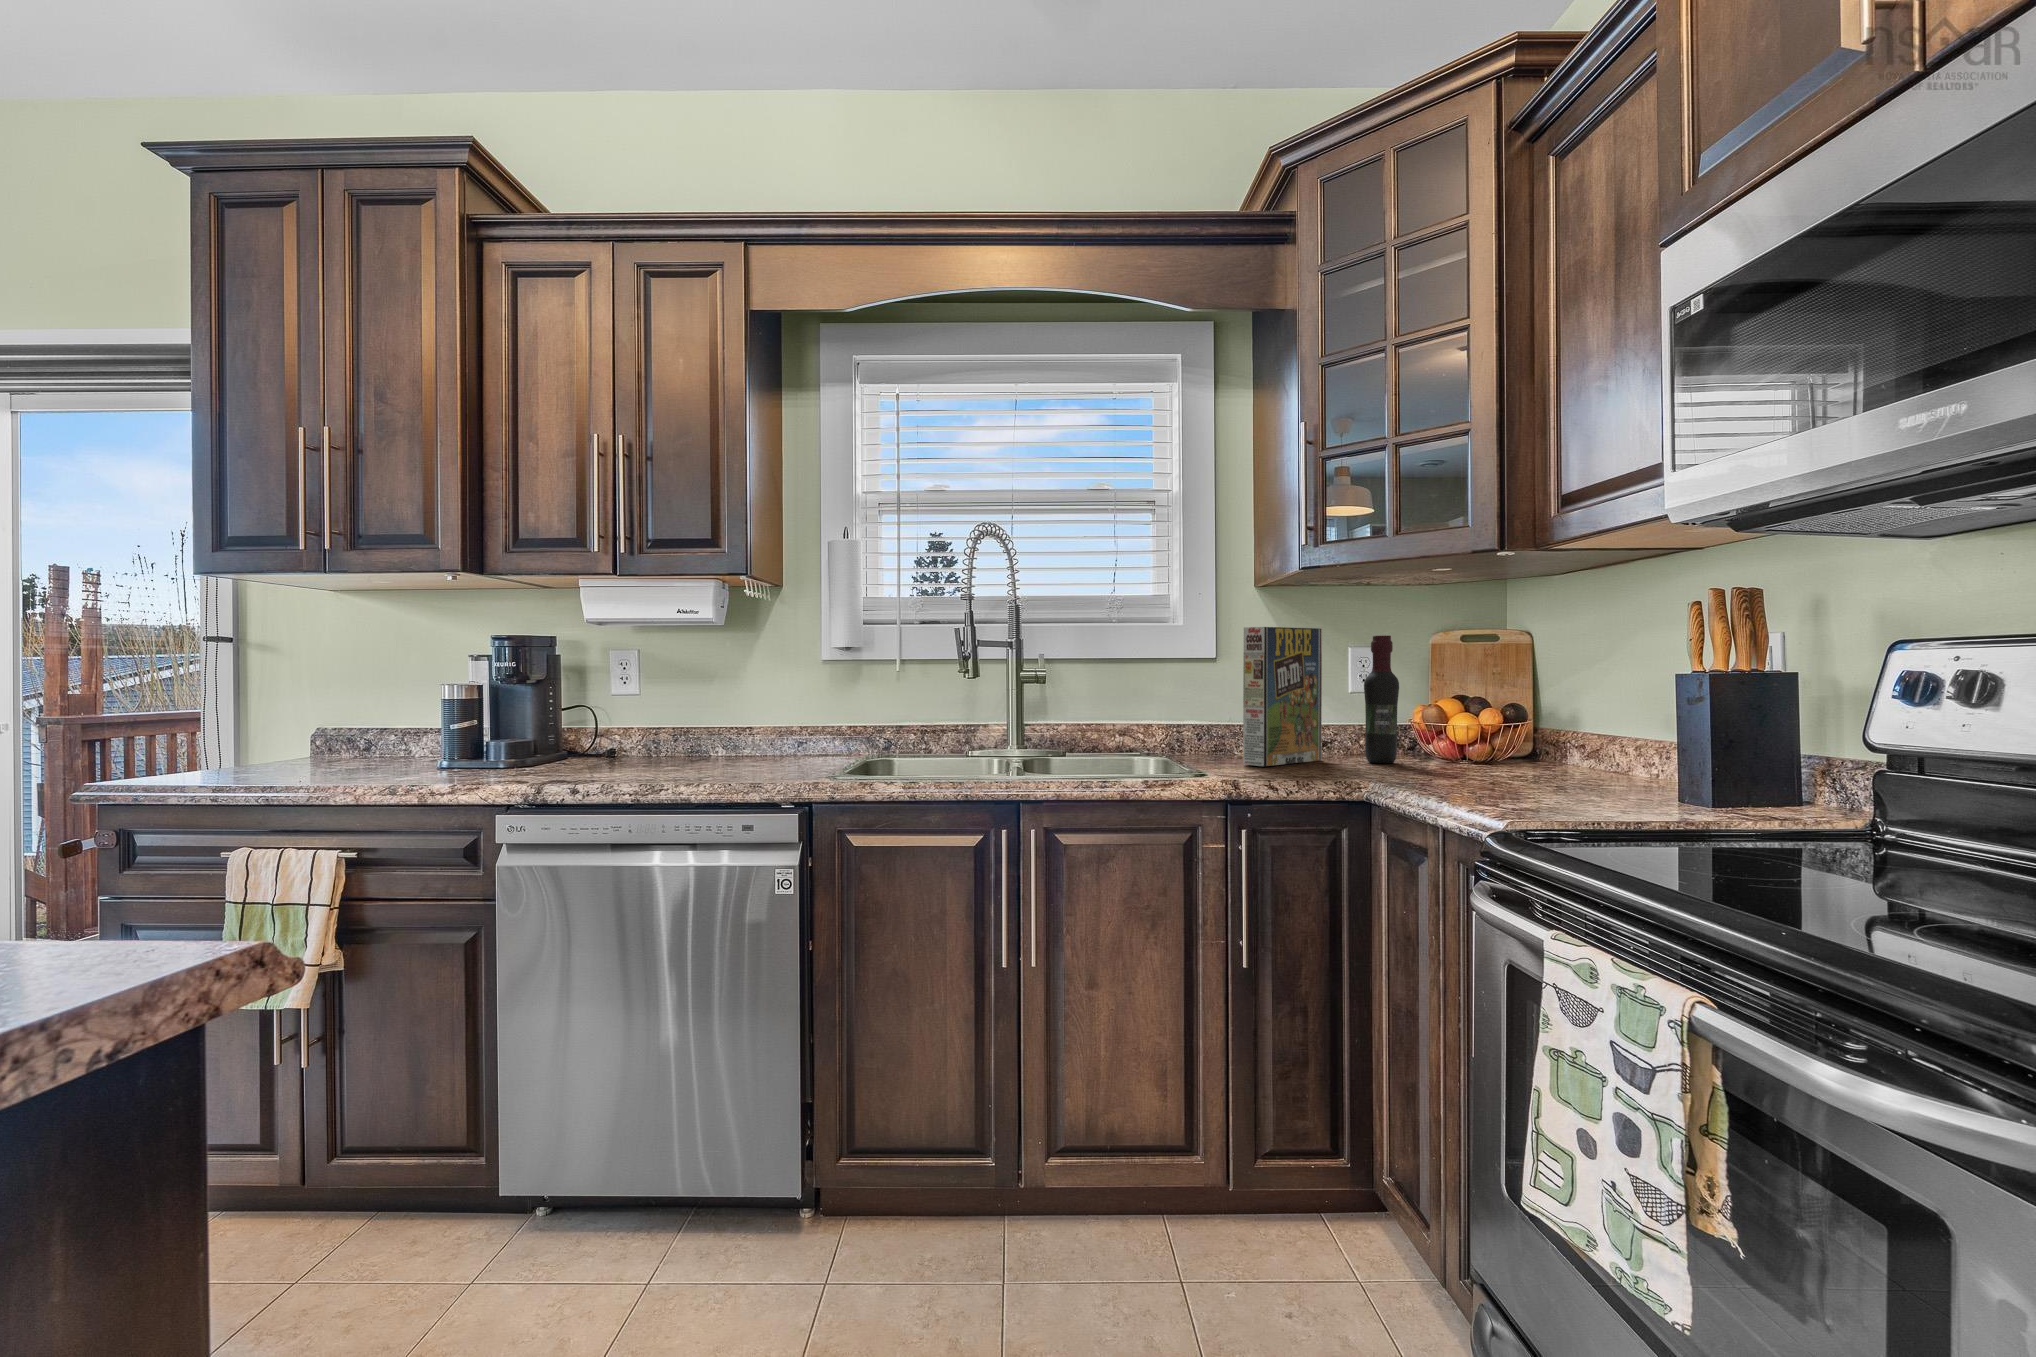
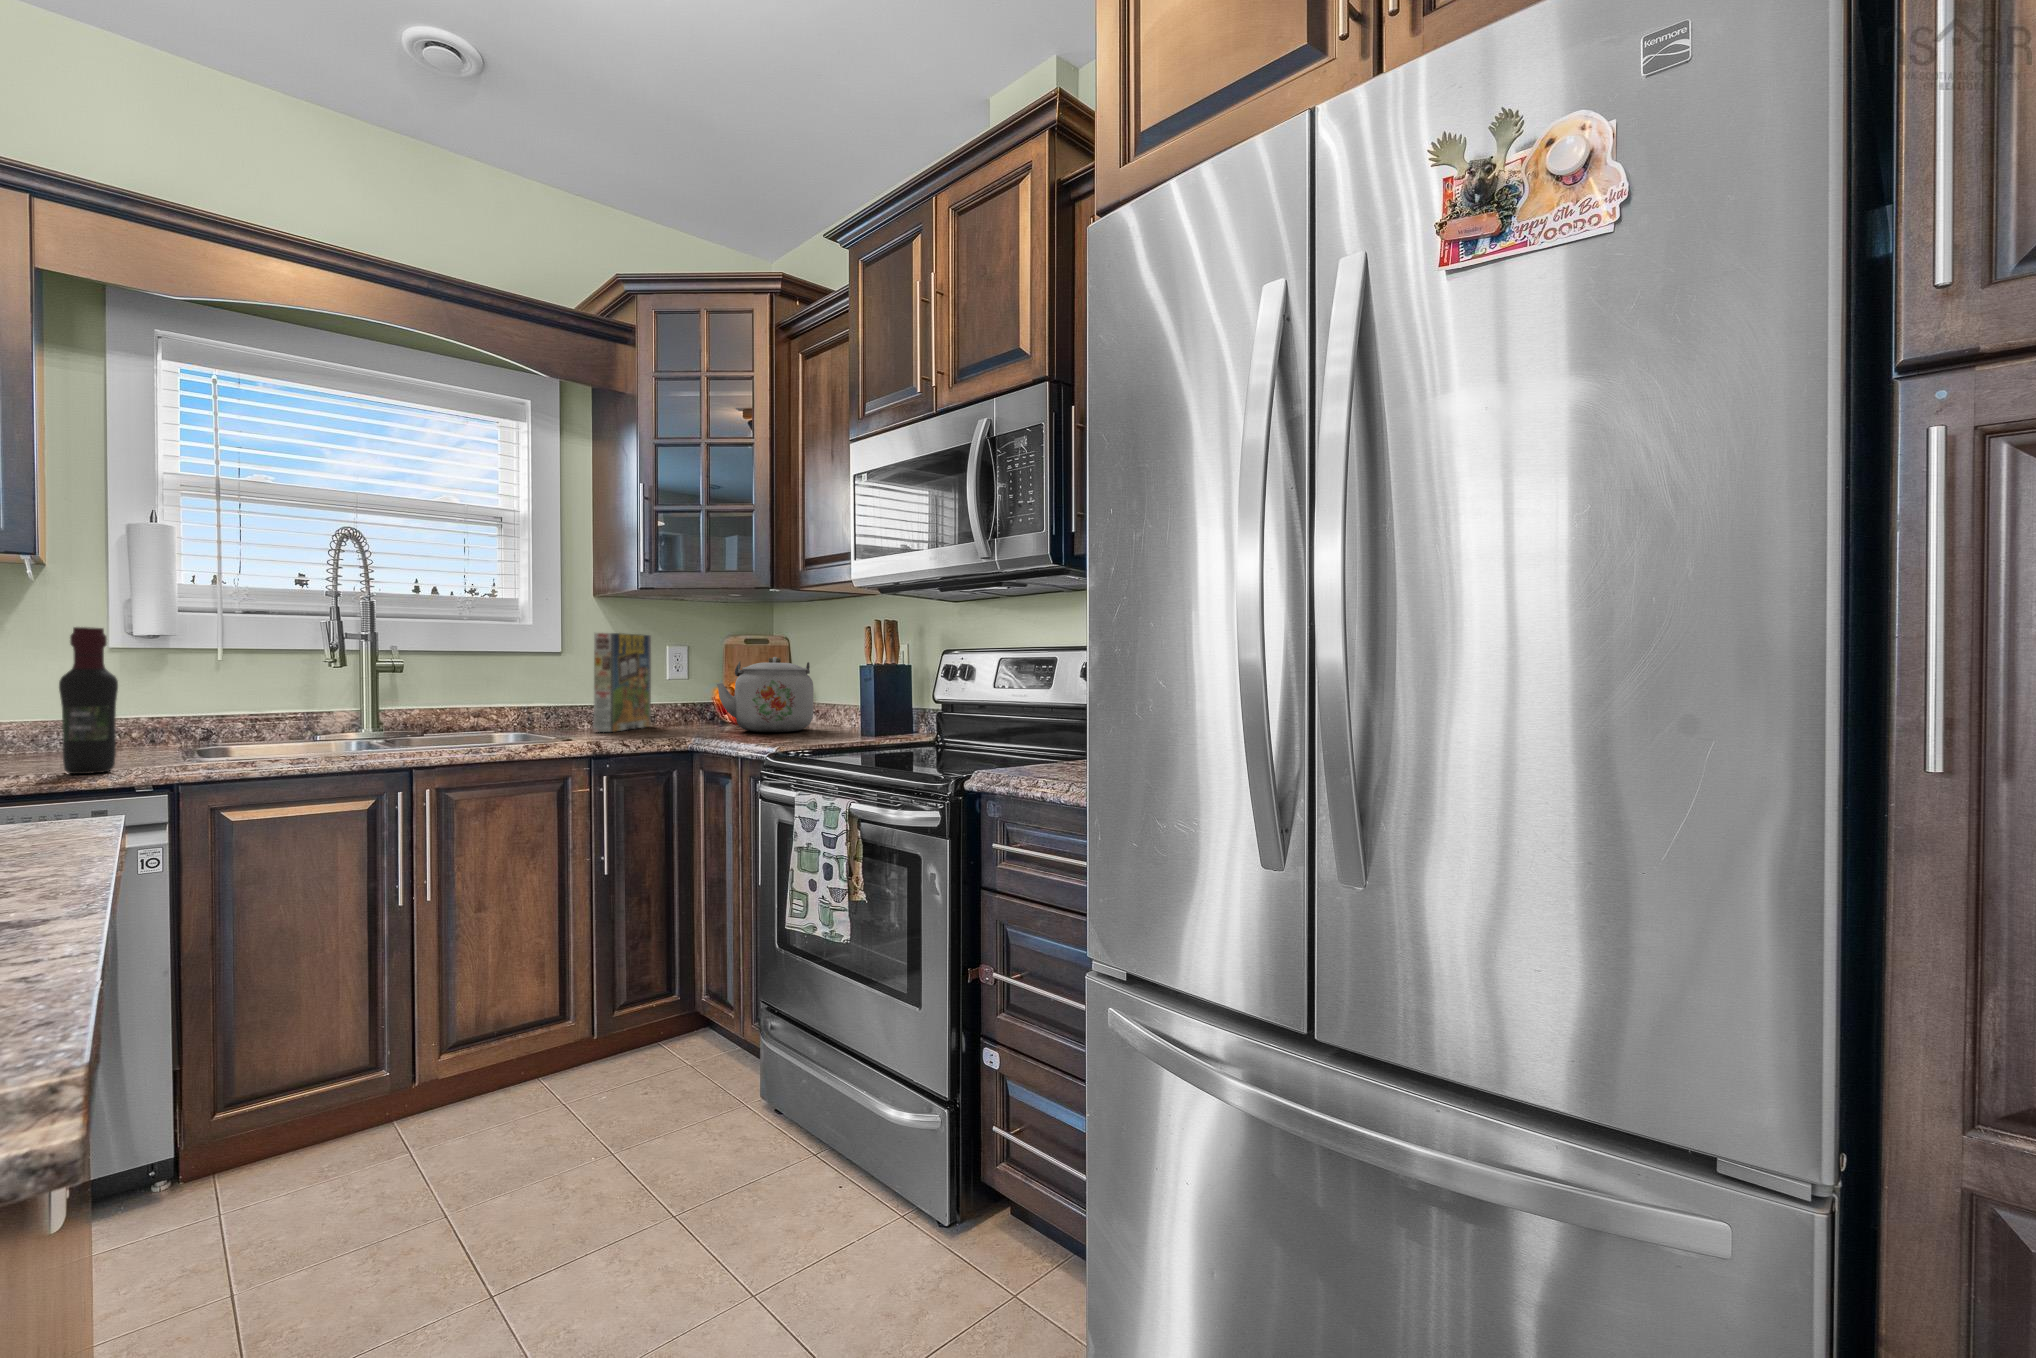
wine bottle: present [1364,636,1399,763] -> present [59,627,118,774]
kettle: none [1411,658,1577,783] -> present [717,657,813,732]

